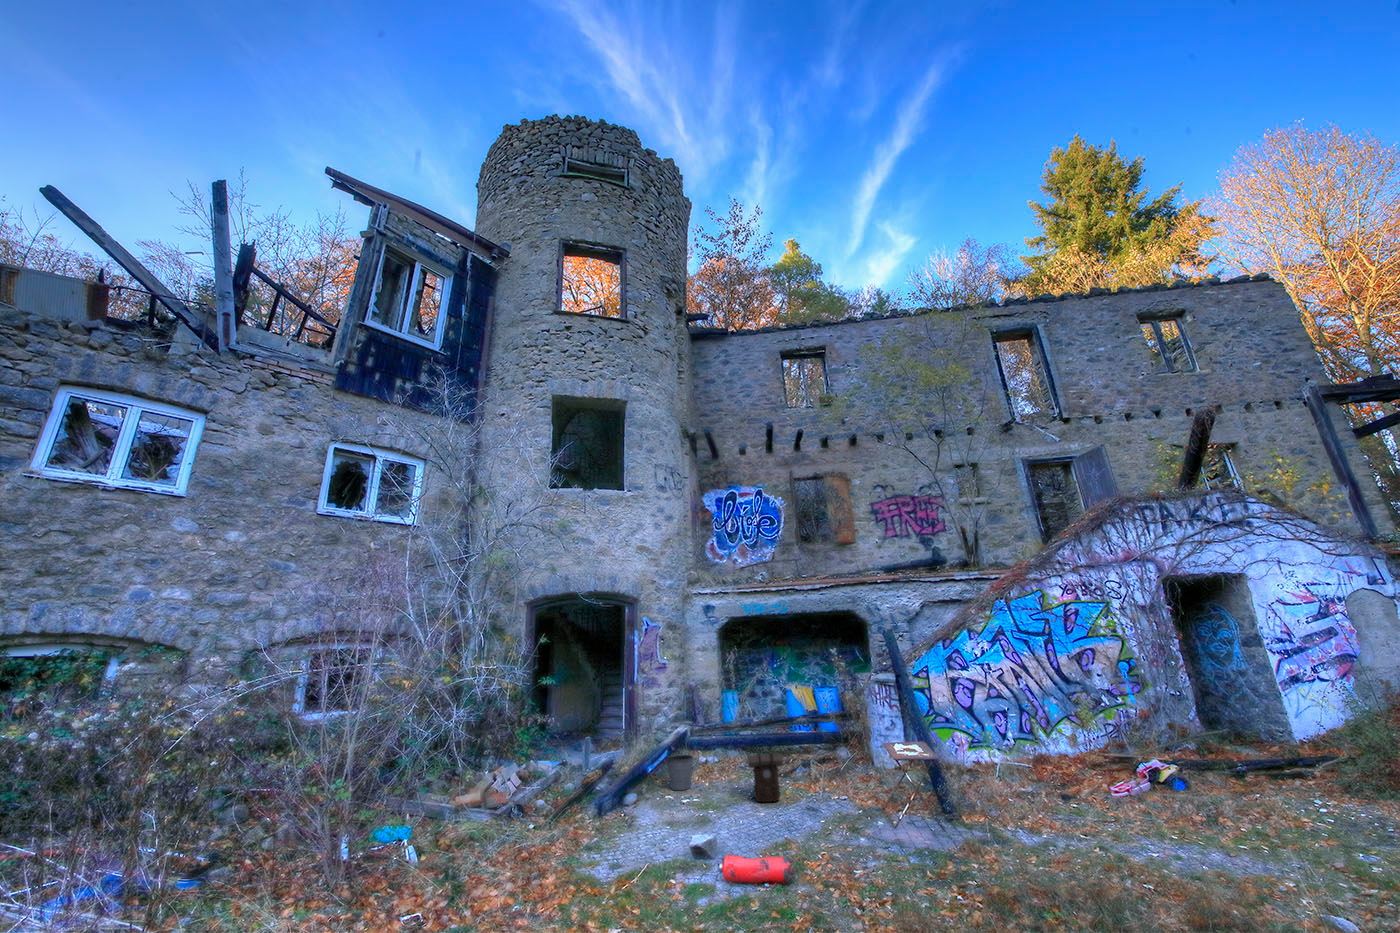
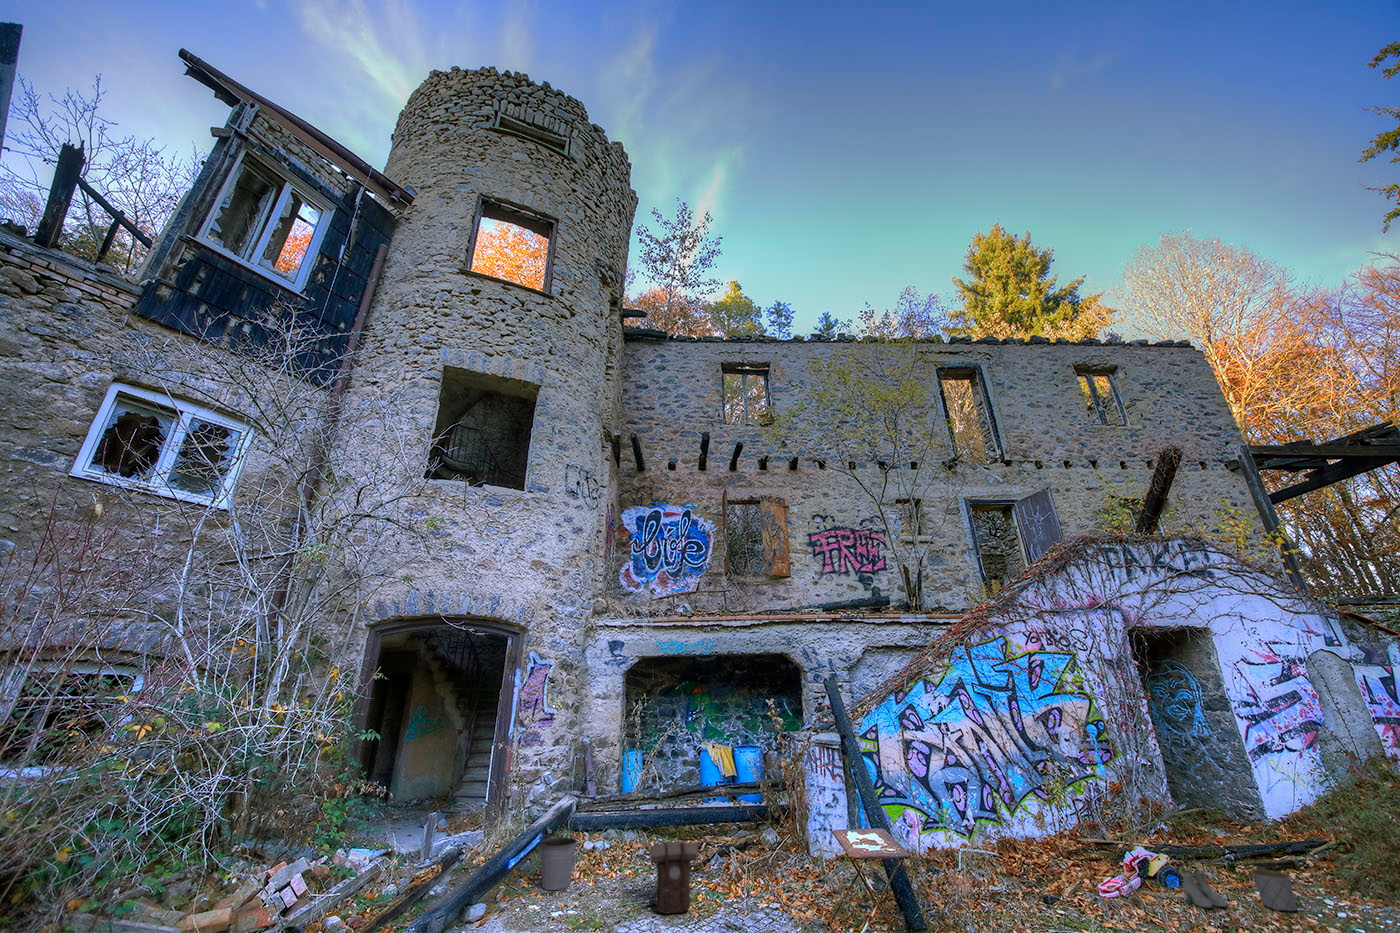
planter: none [1242,770,1278,800] -> present [1251,869,1297,911]
boots: none [1182,771,1216,798] -> present [1183,870,1226,908]

